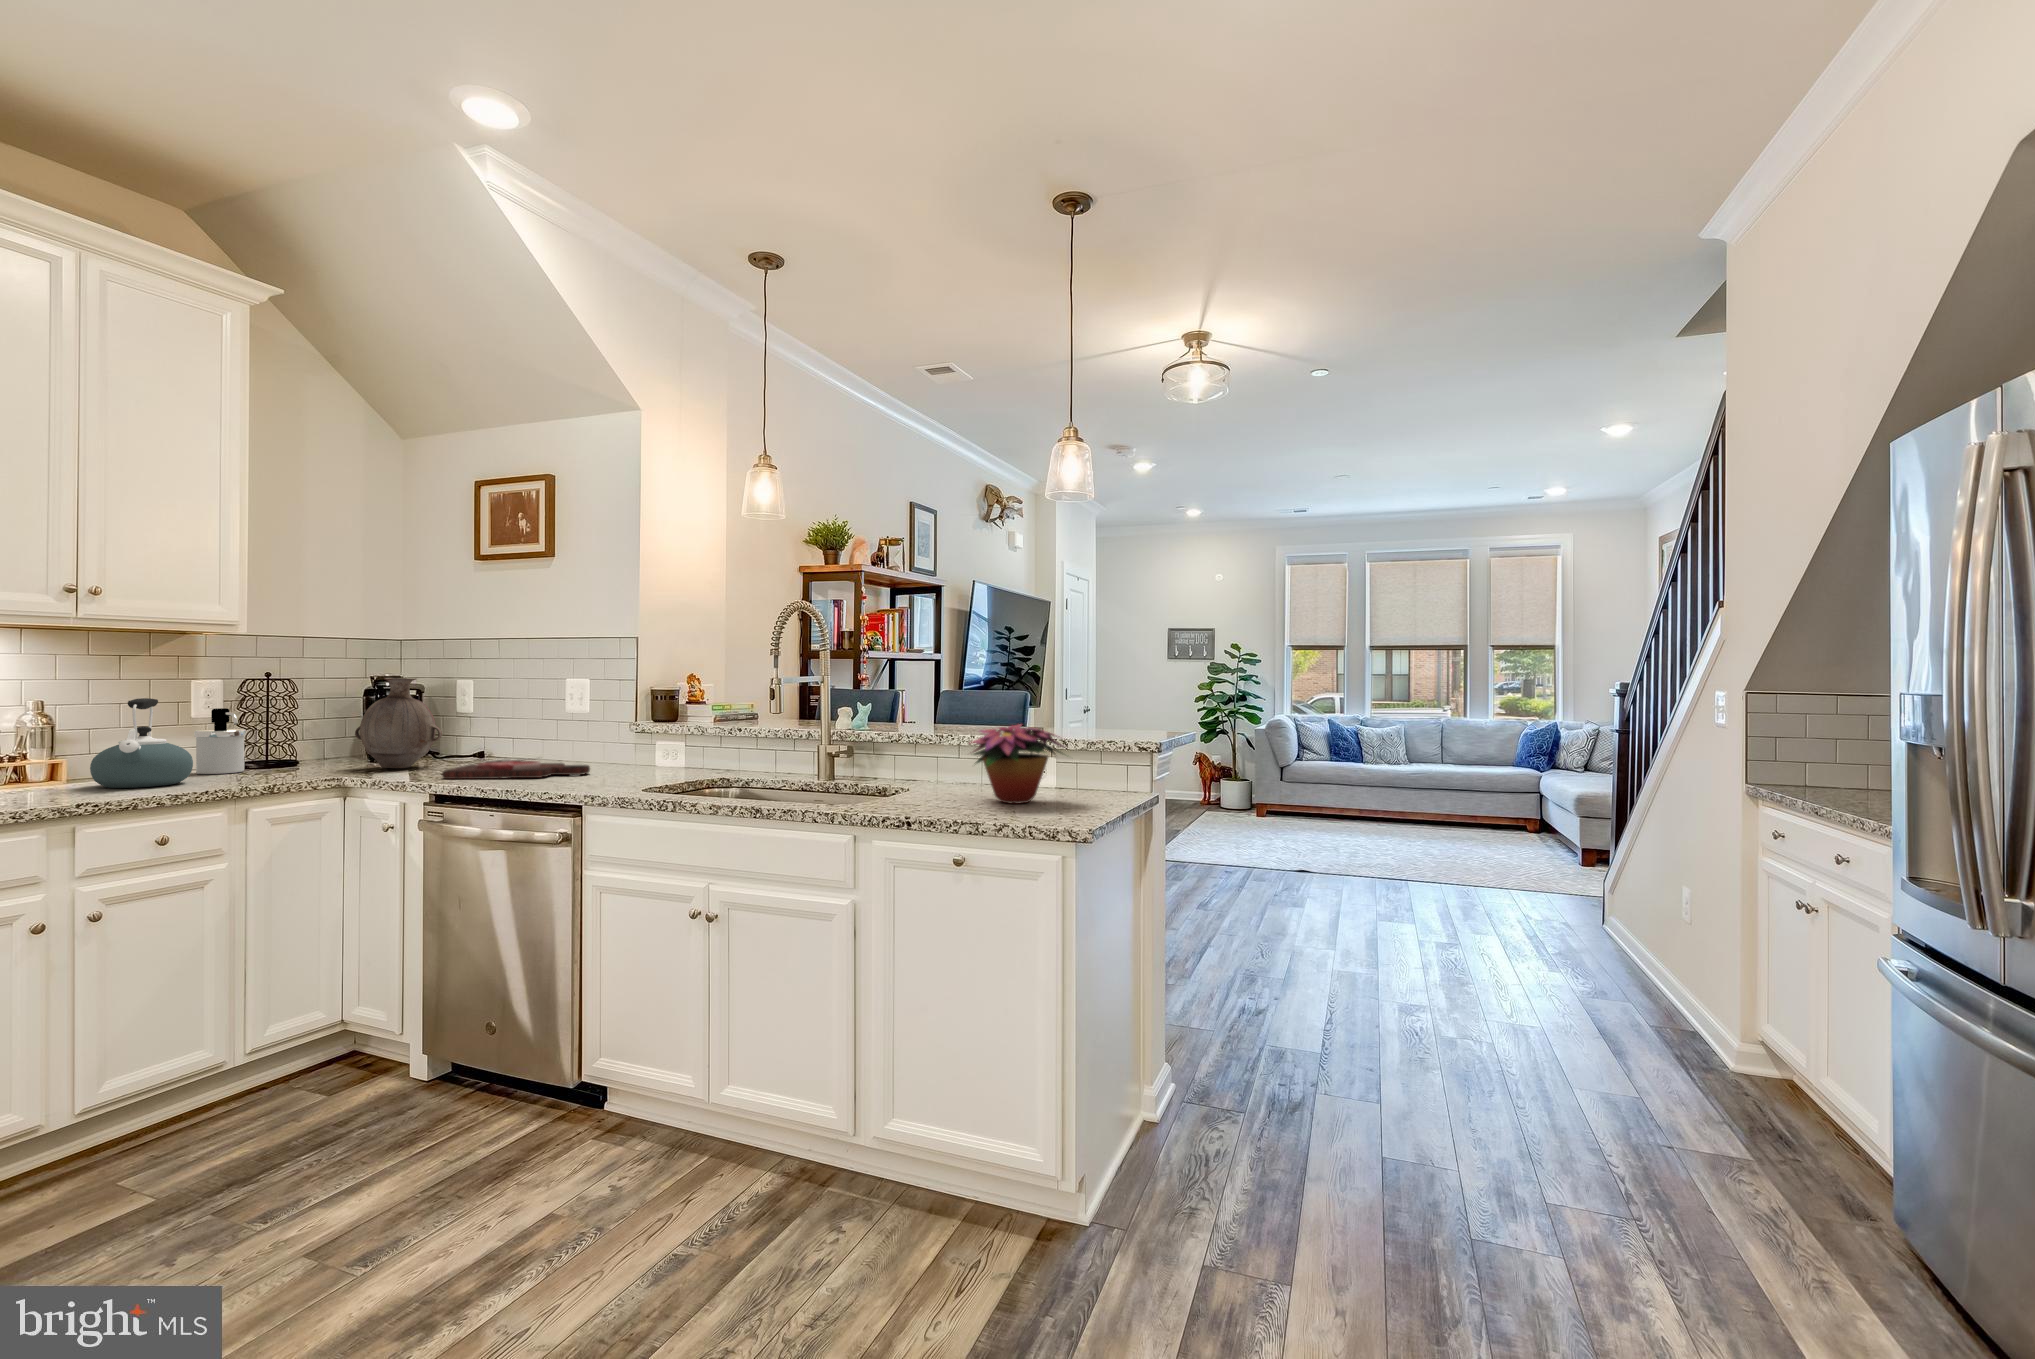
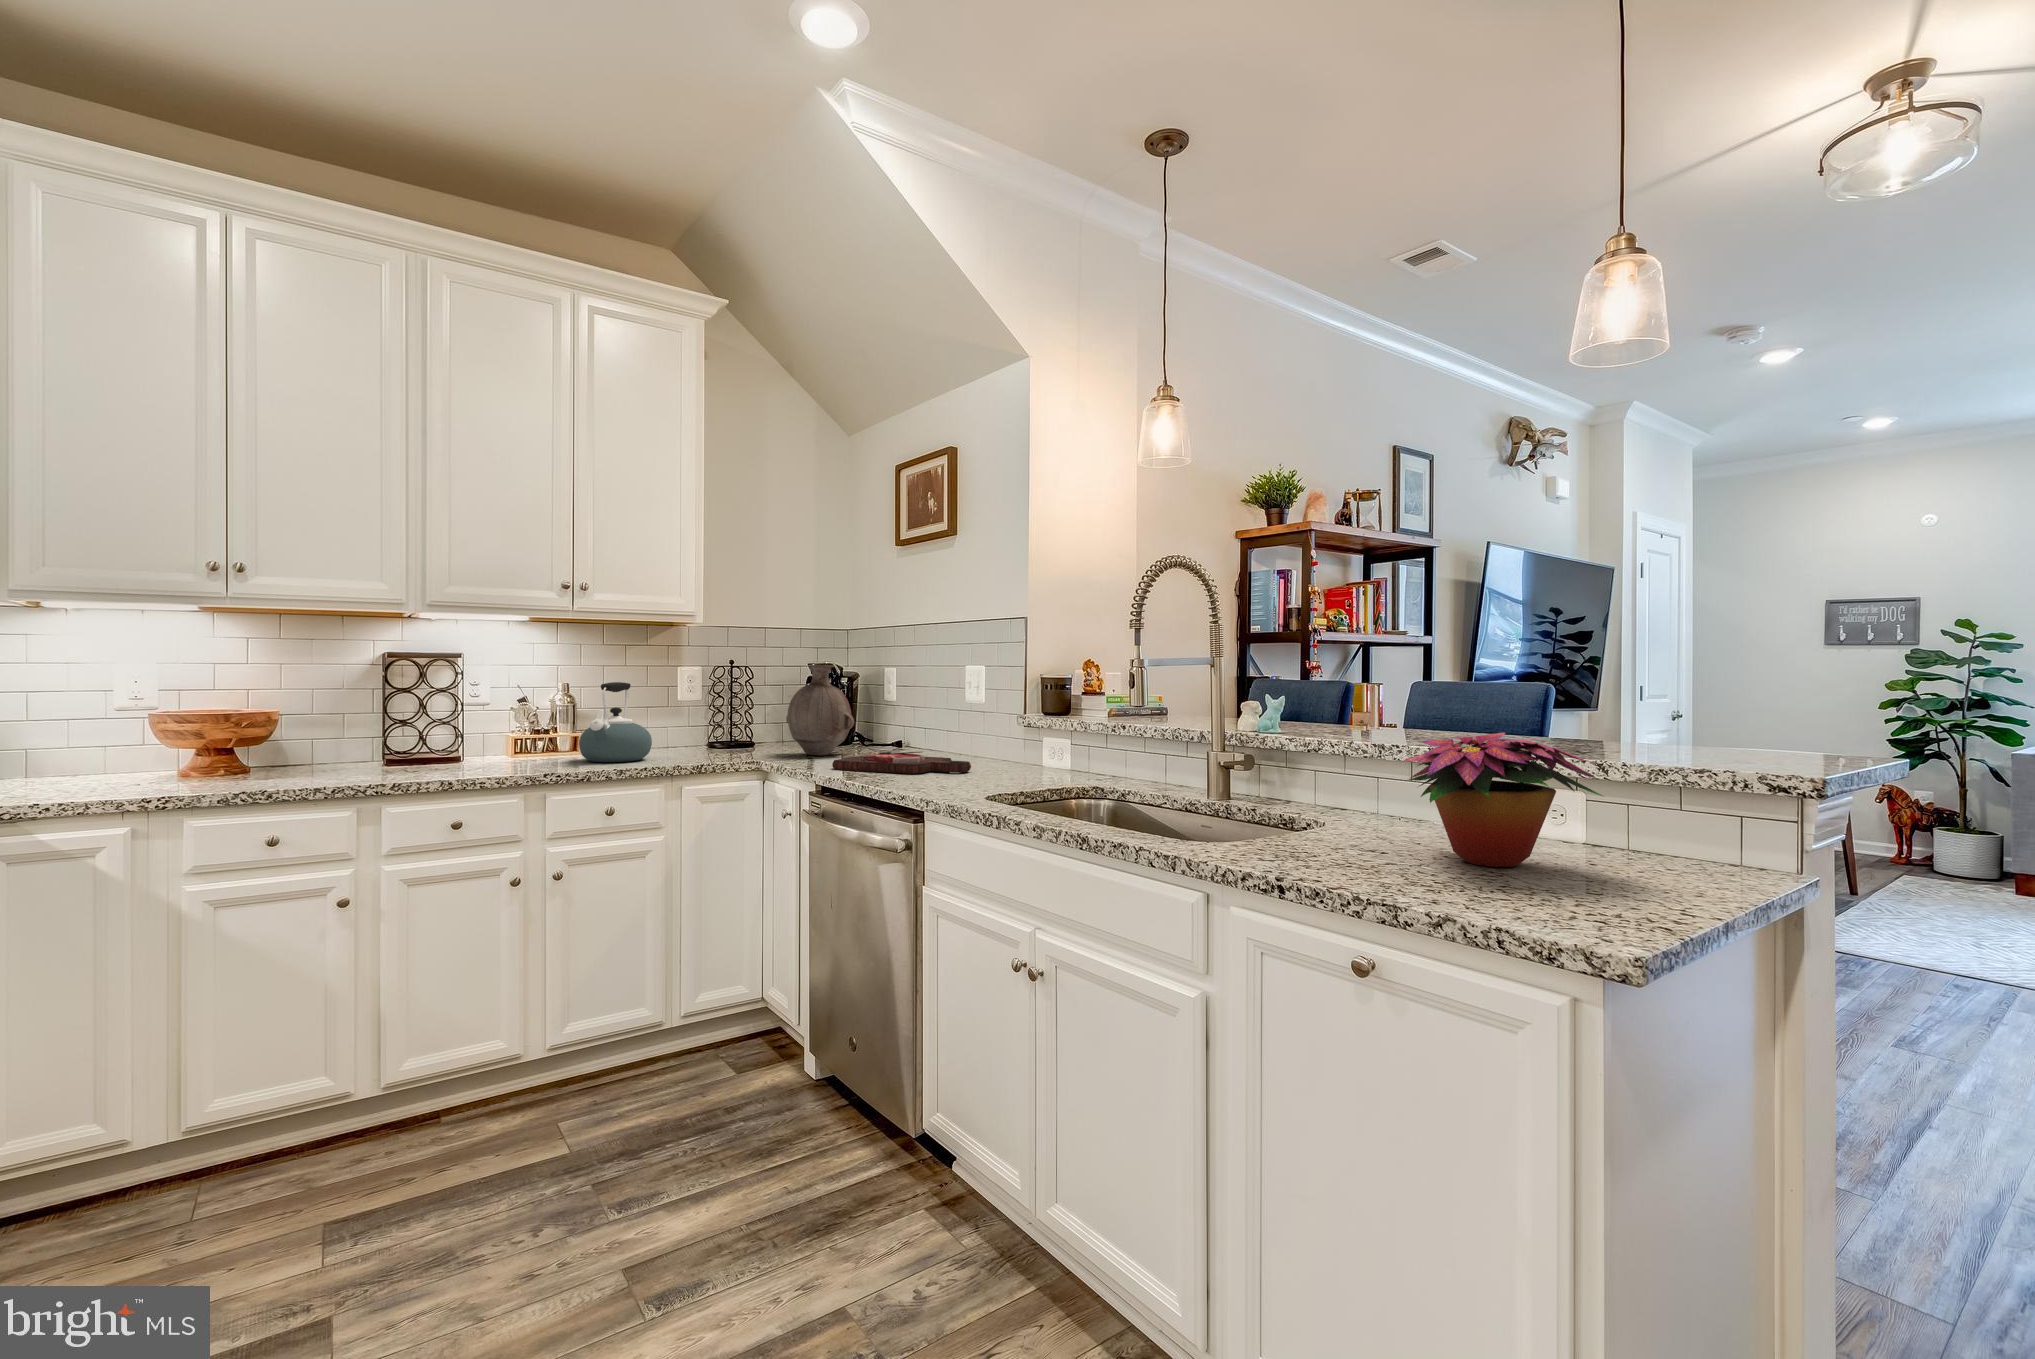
soap dispenser: present [194,708,246,774] -> none [669,693,707,753]

